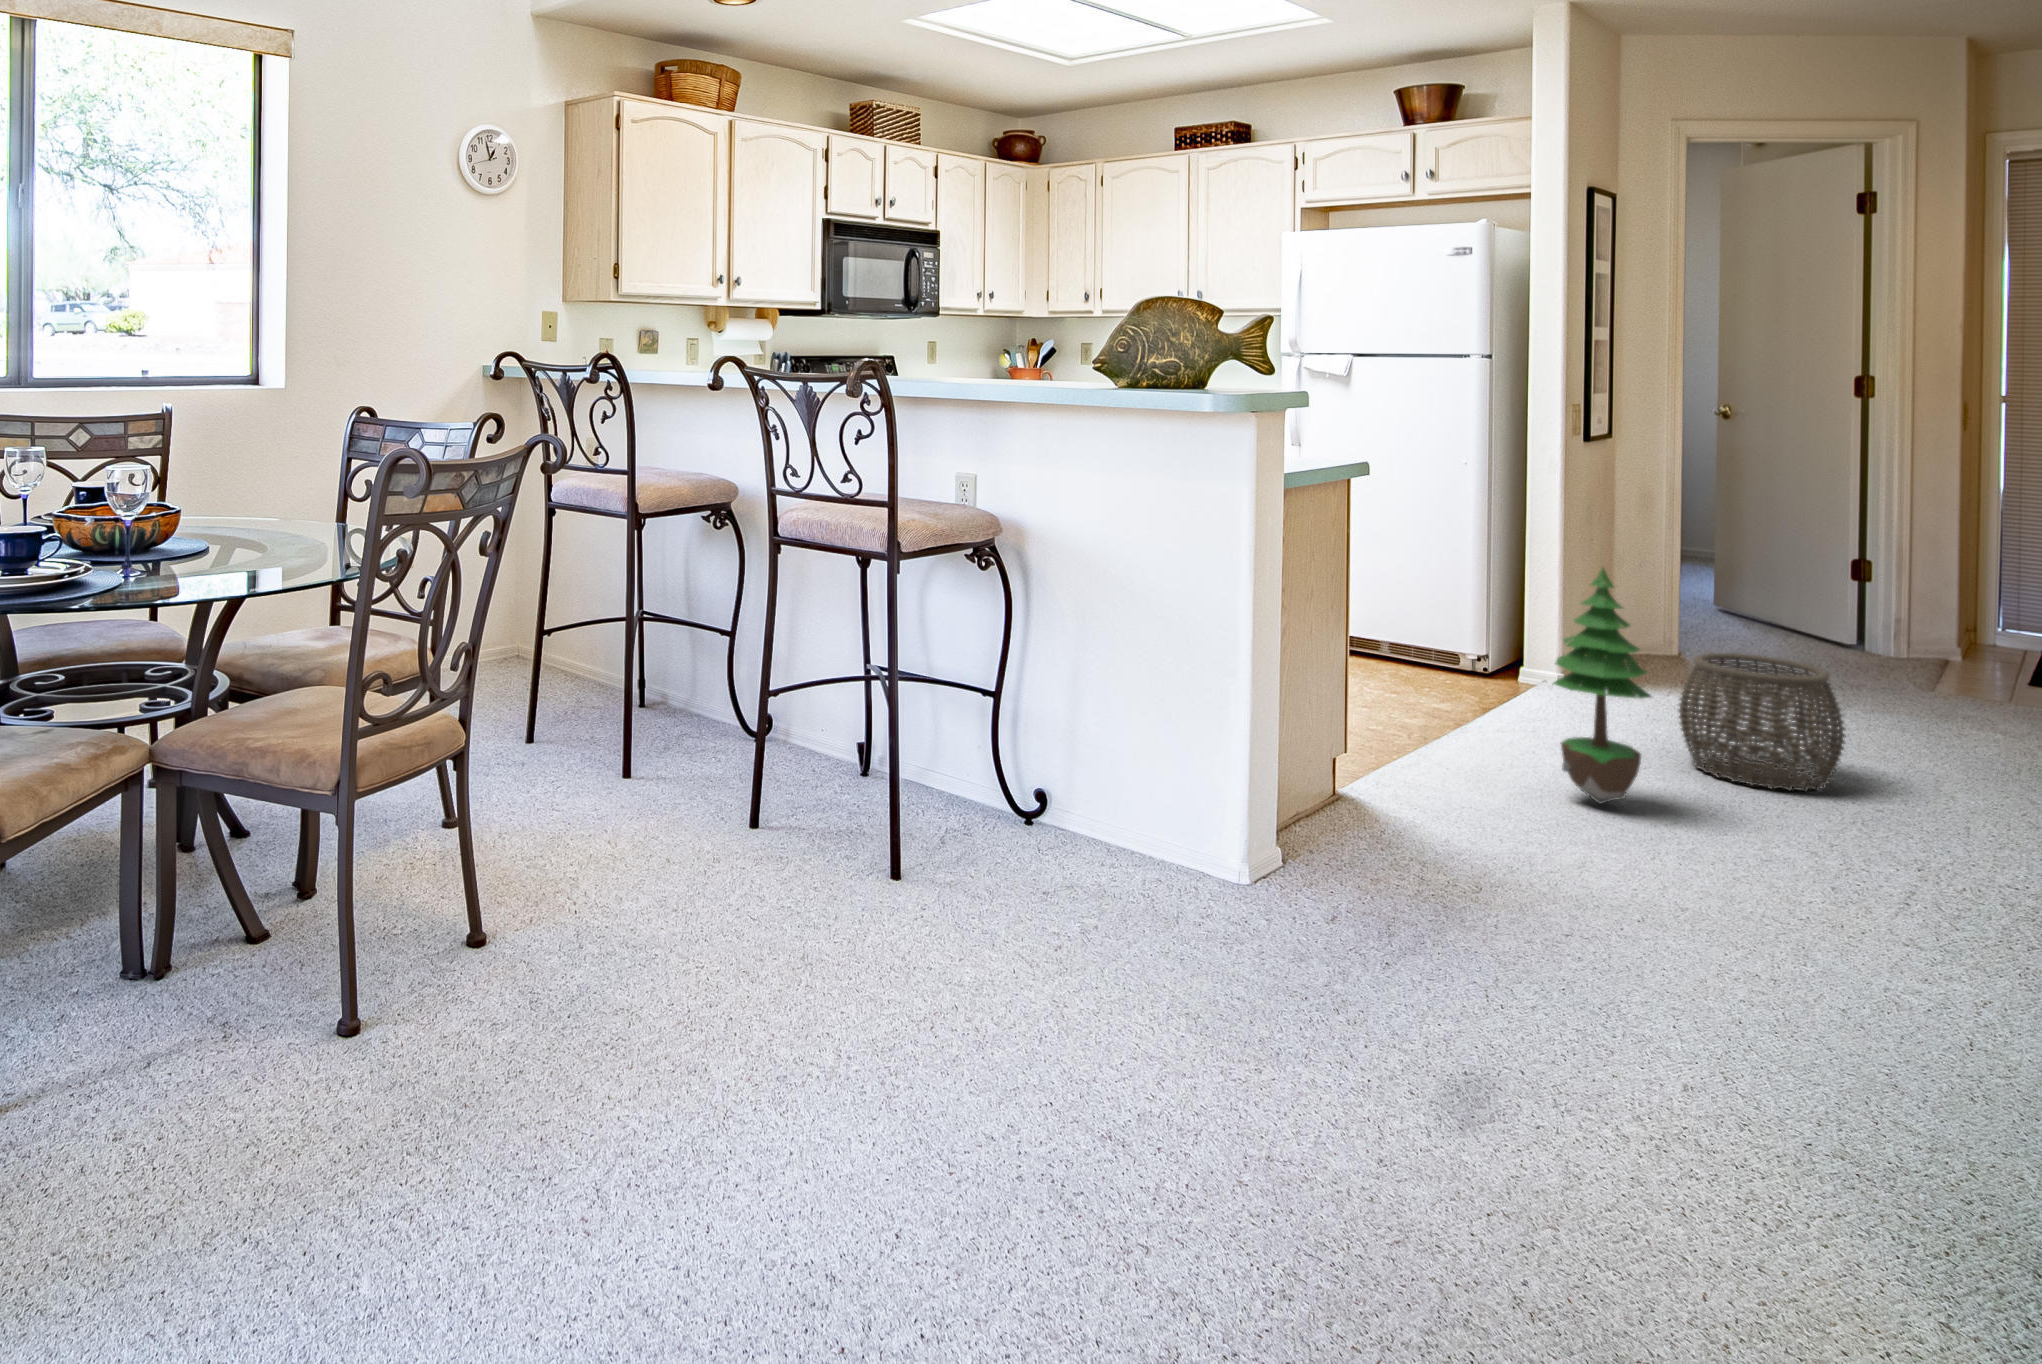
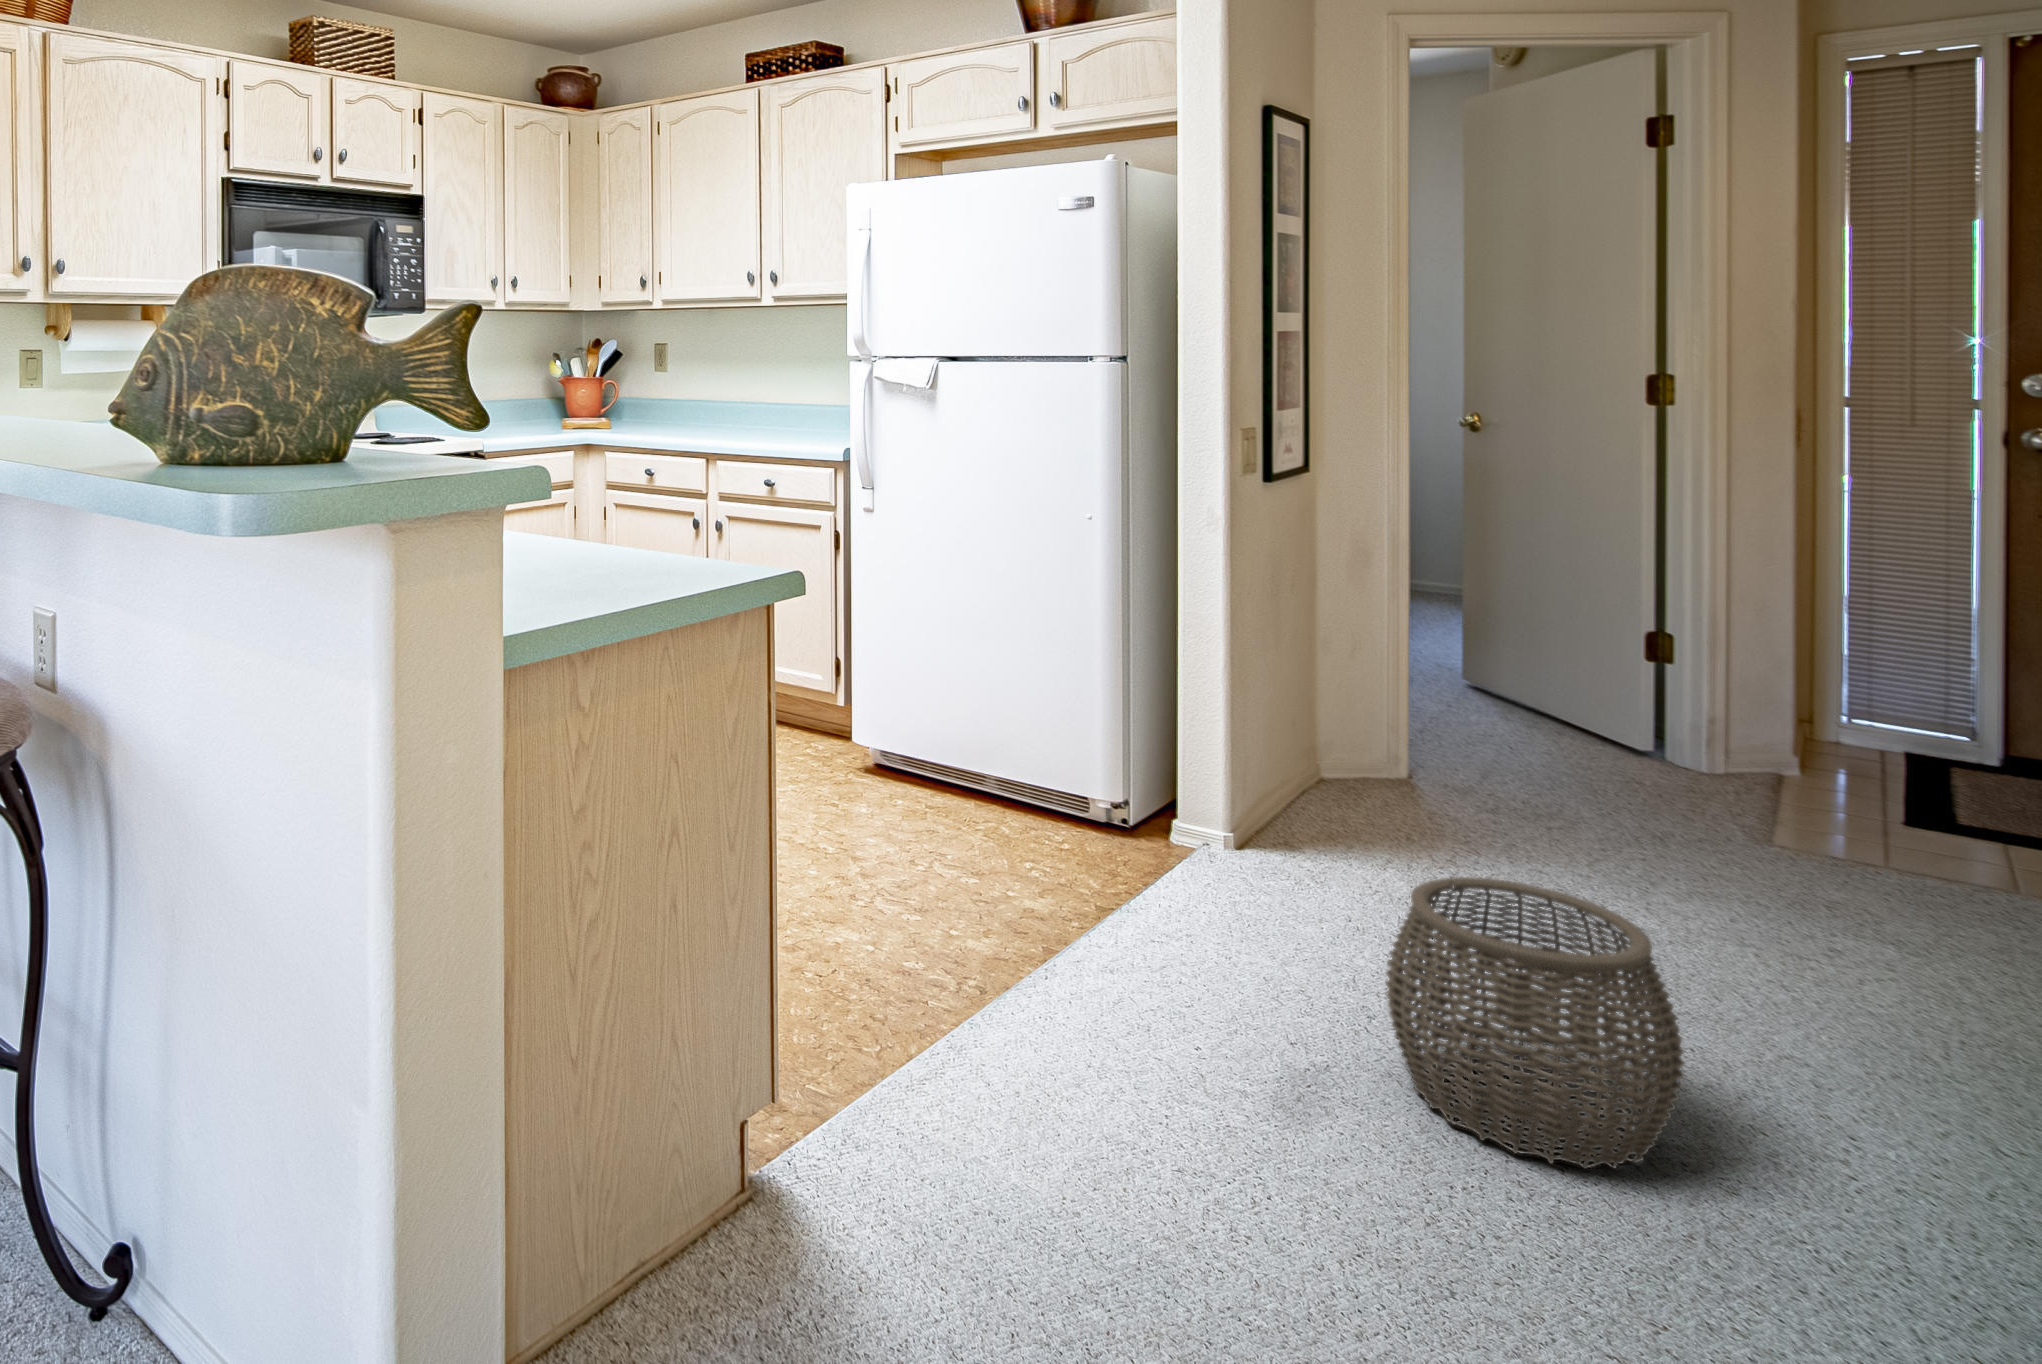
potted tree: present [1552,568,1651,804] -> none [1136,775,1325,1236]

